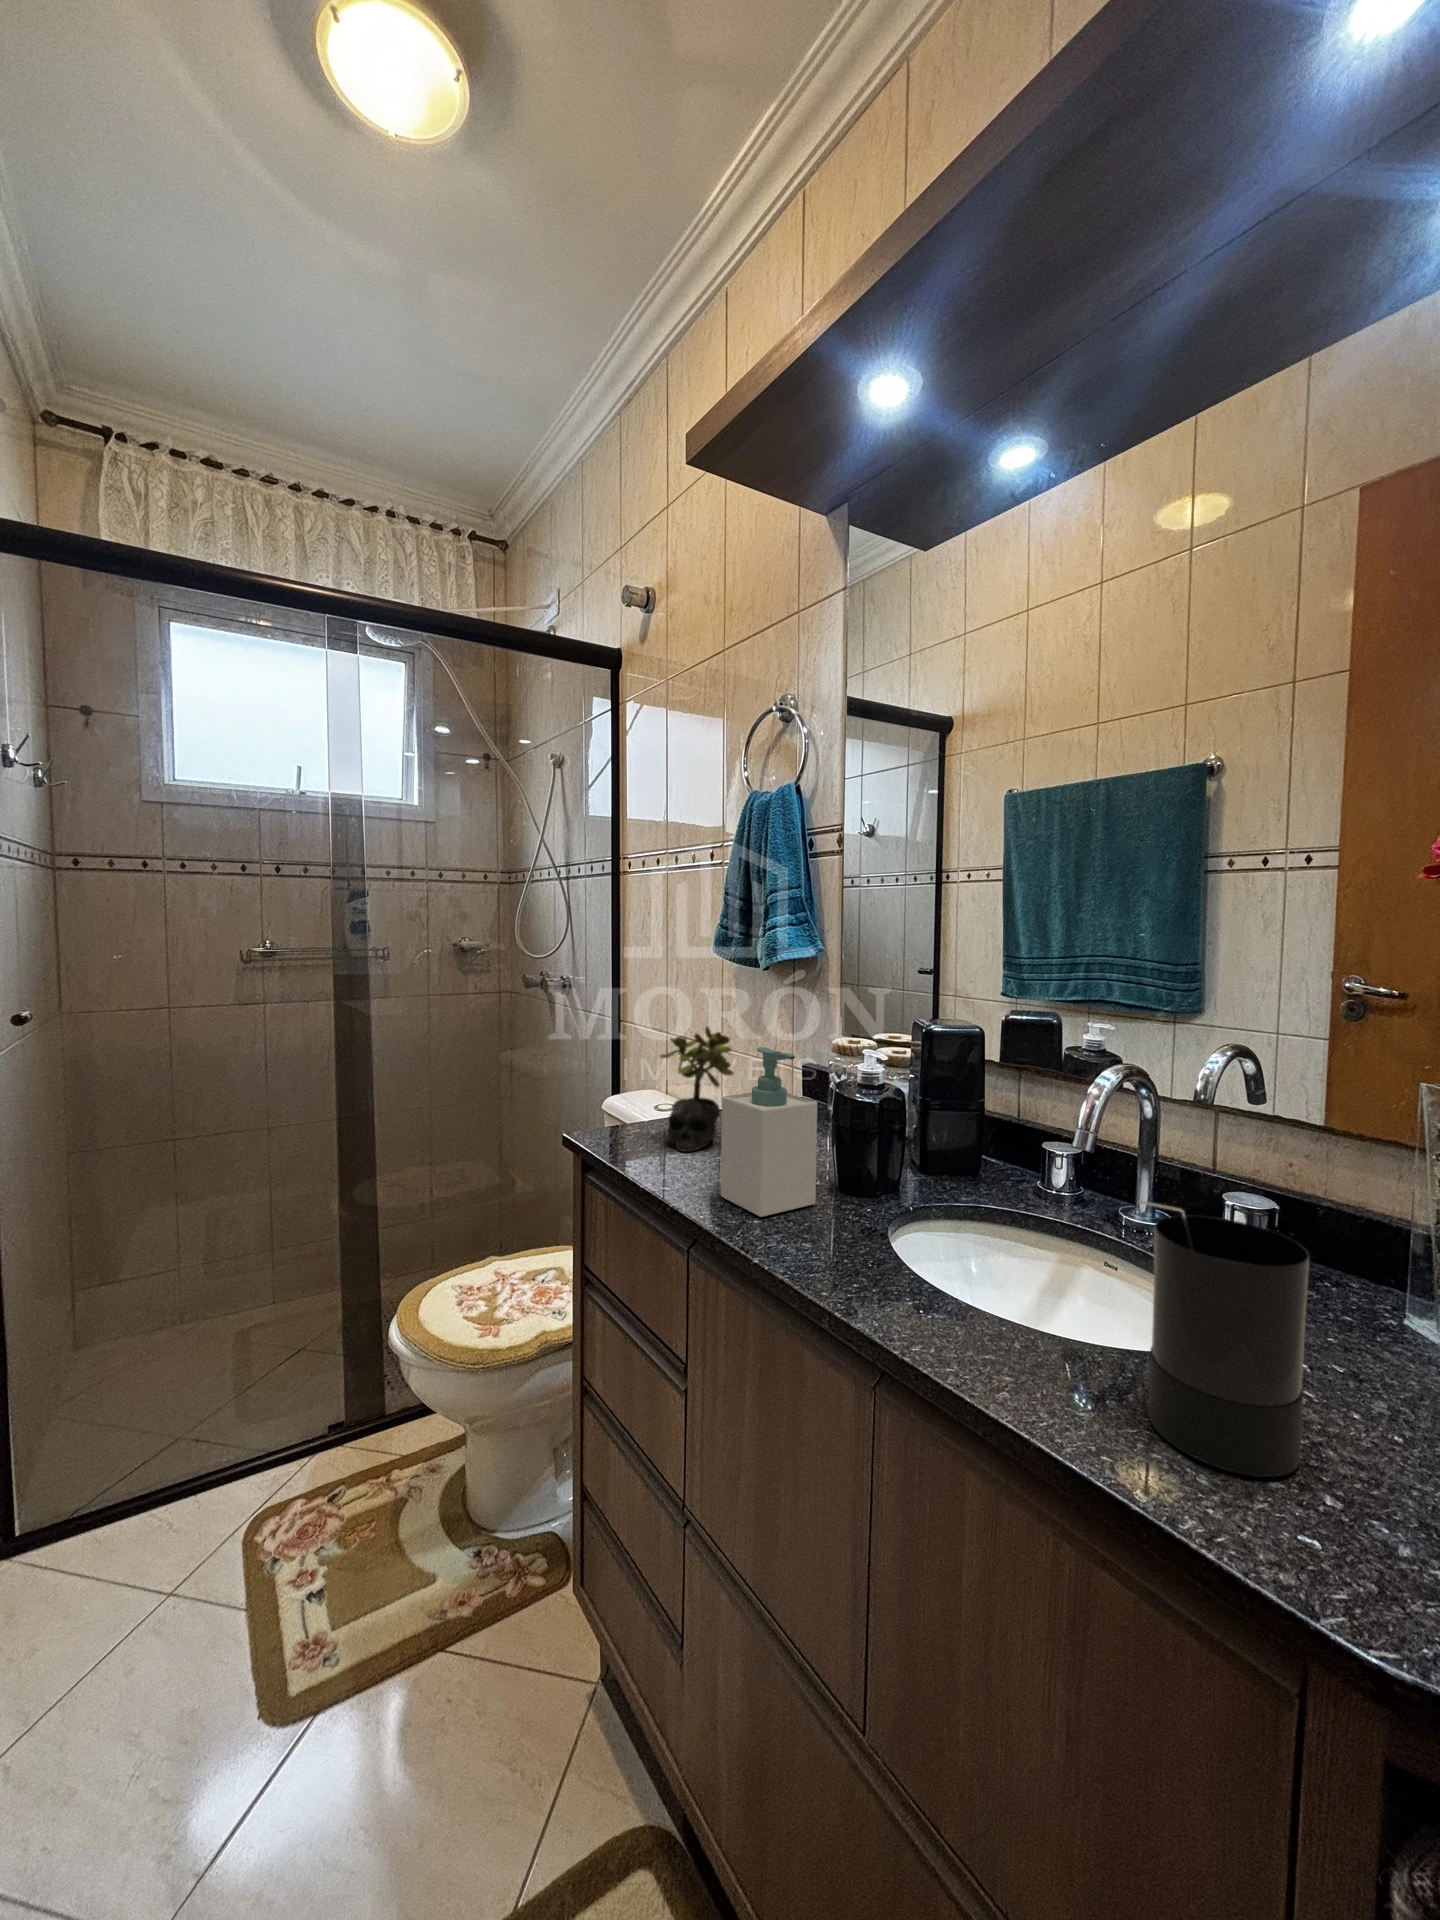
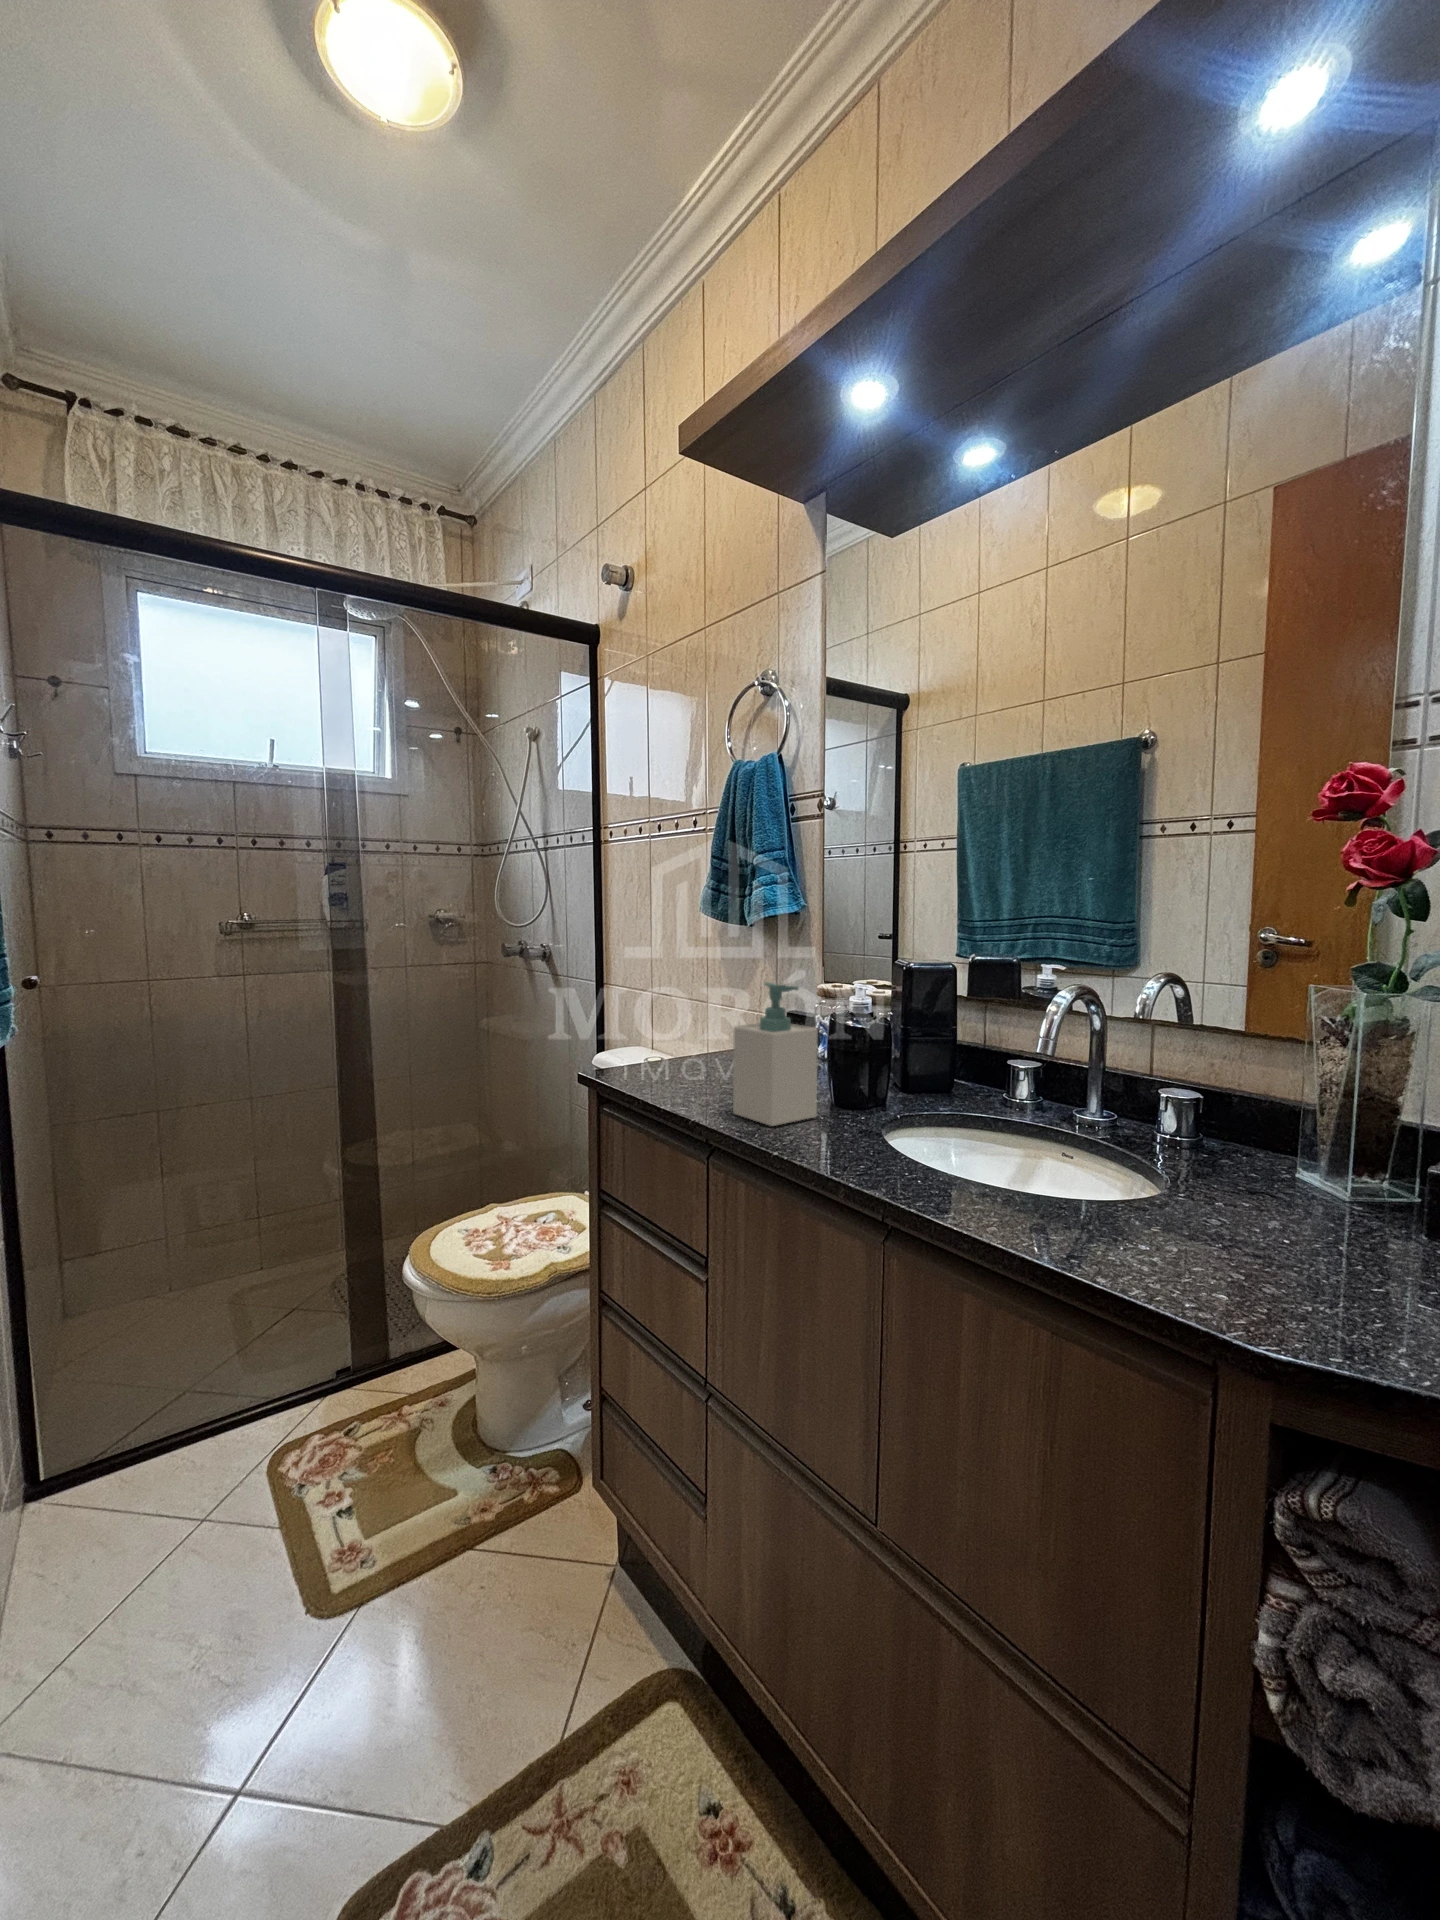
succulent plant: present [660,1027,734,1152] -> none [665,974,735,1085]
candle: present [1138,1200,1309,1477] -> none [1089,1069,1215,1260]

